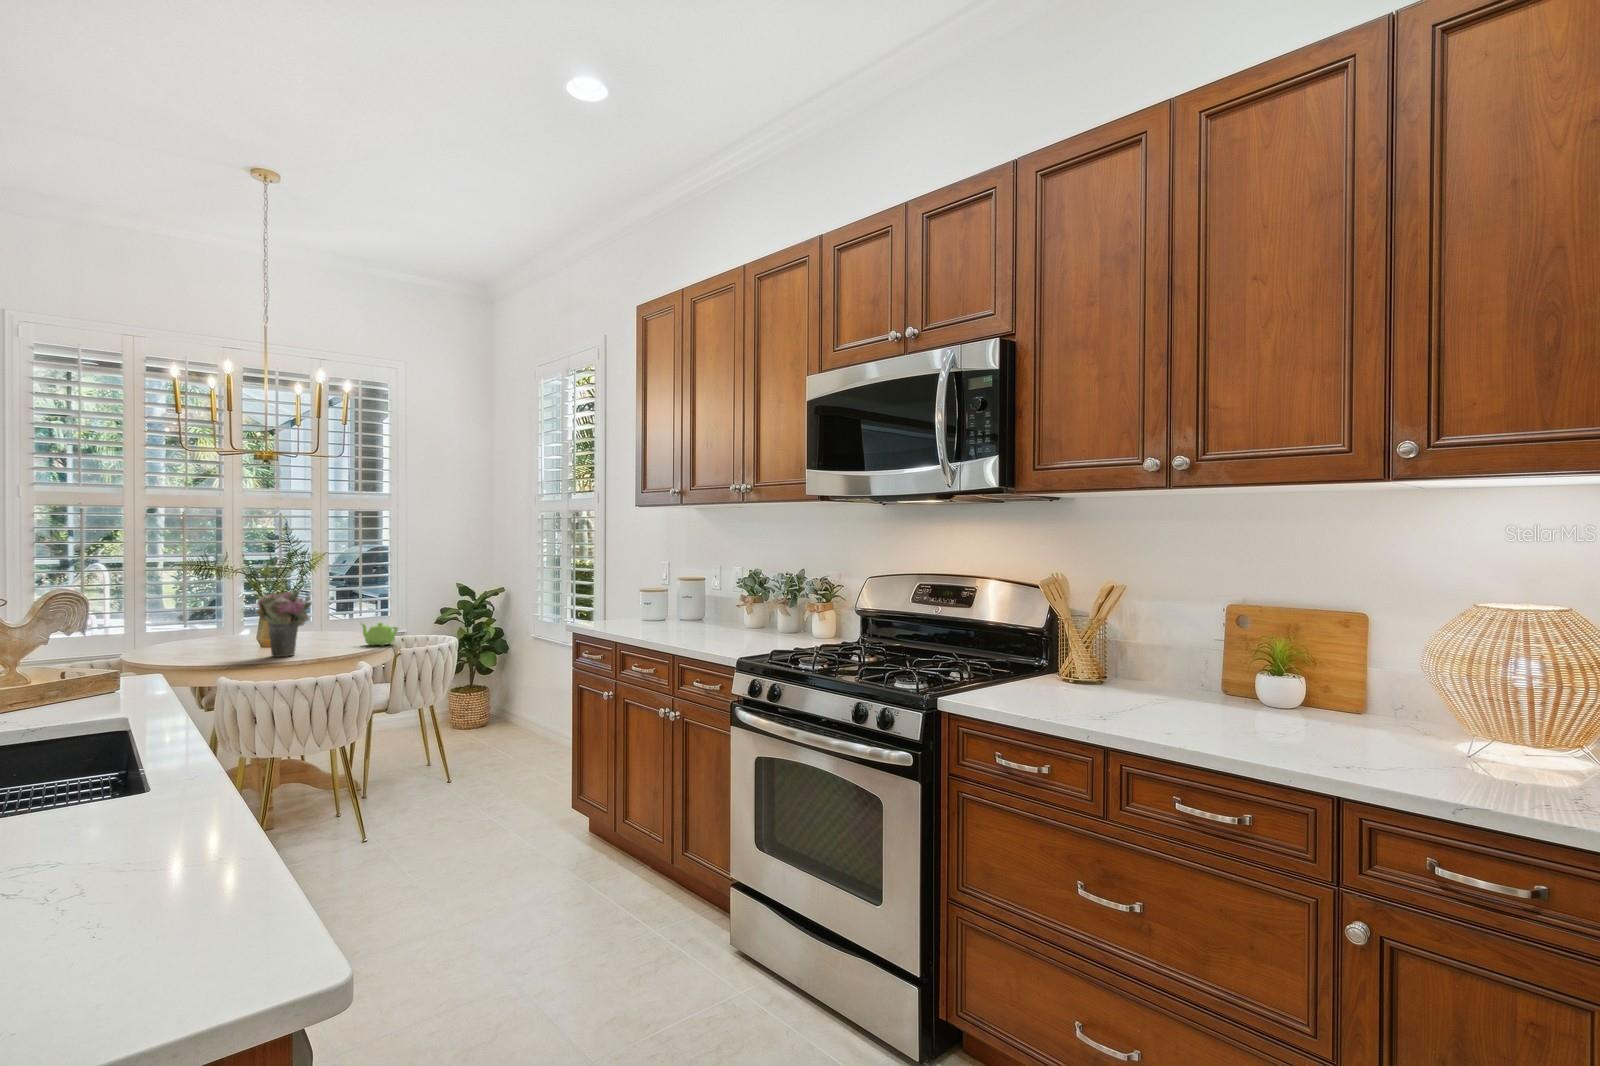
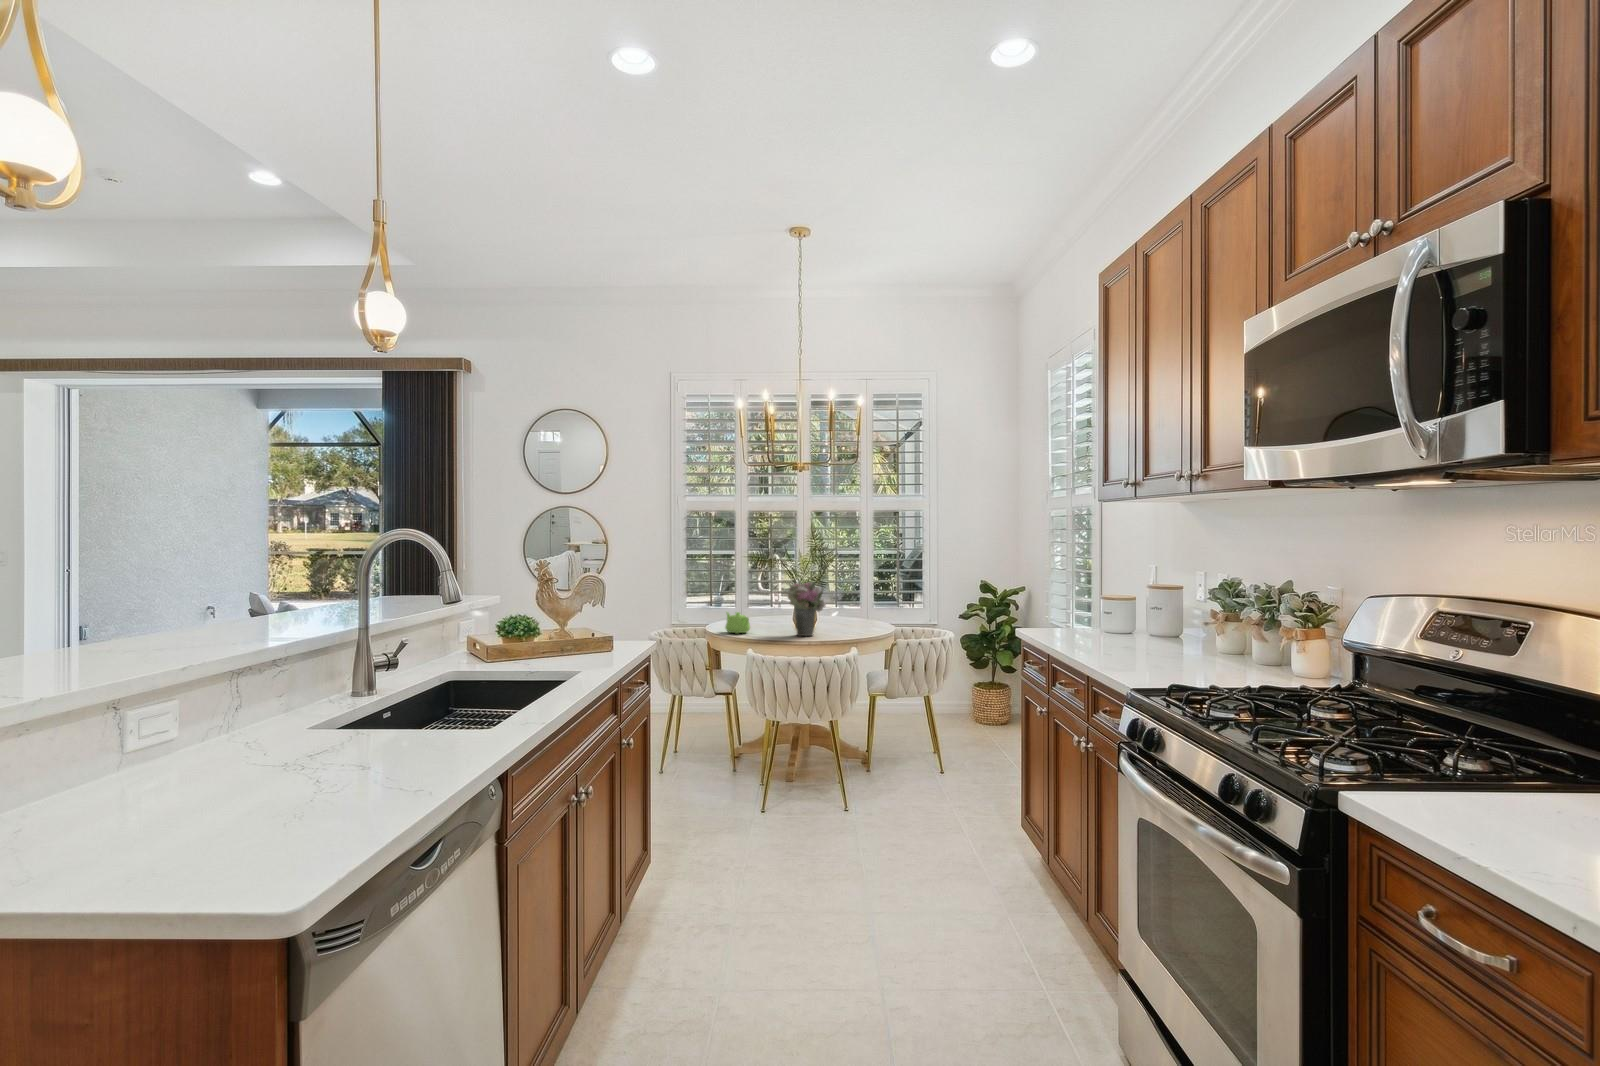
teapot: present [361,622,398,646] -> present [725,612,750,634]

